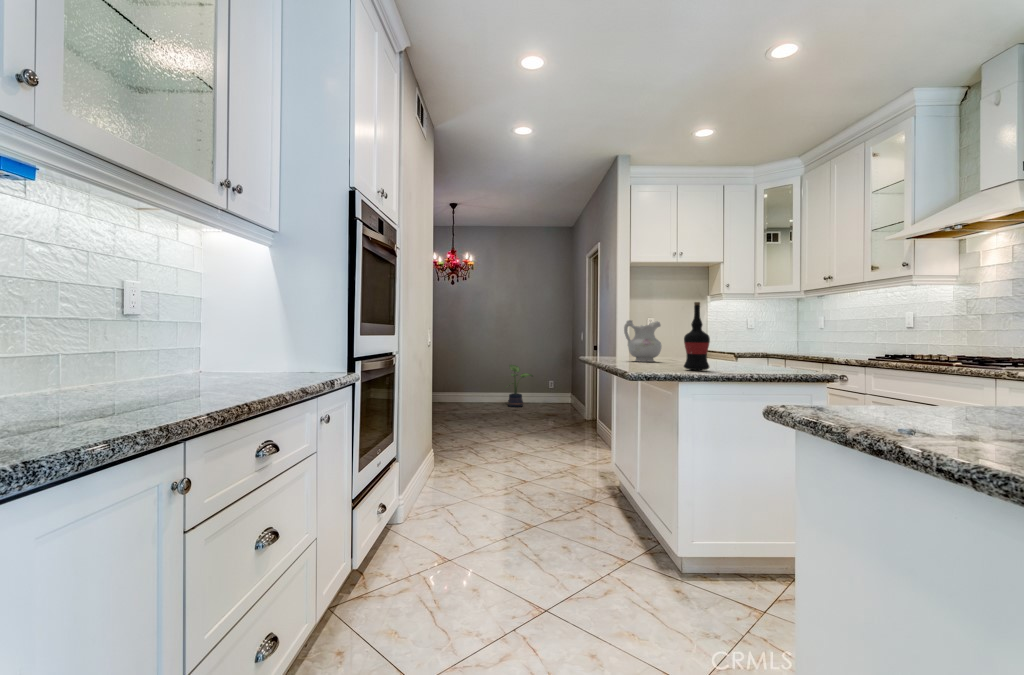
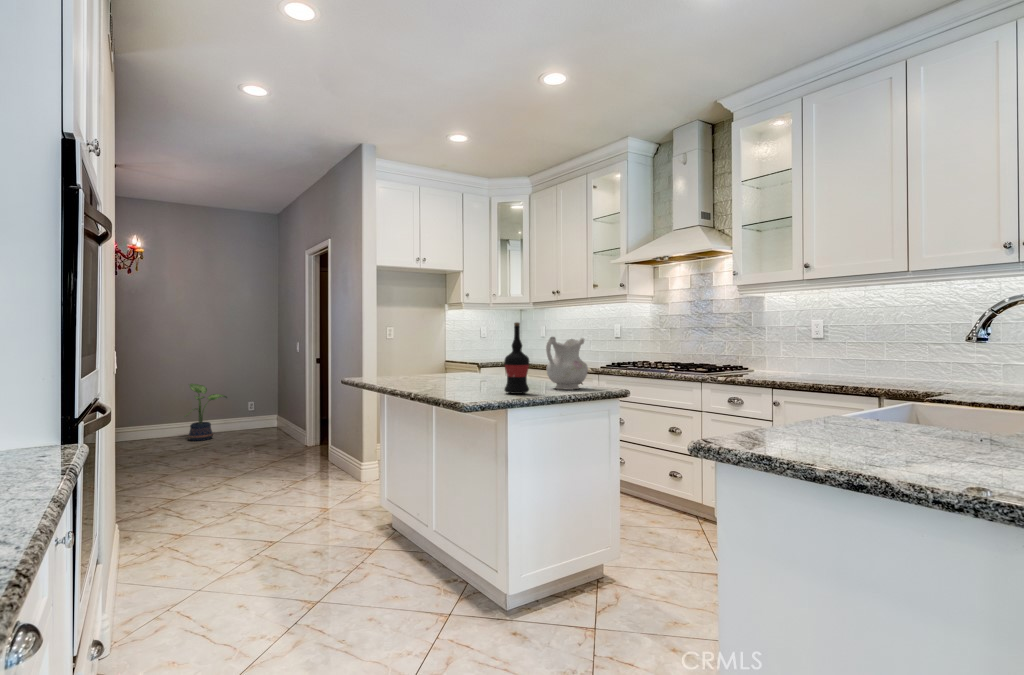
ceramic pitcher: present [624,320,662,362] -> present [546,337,588,390]

